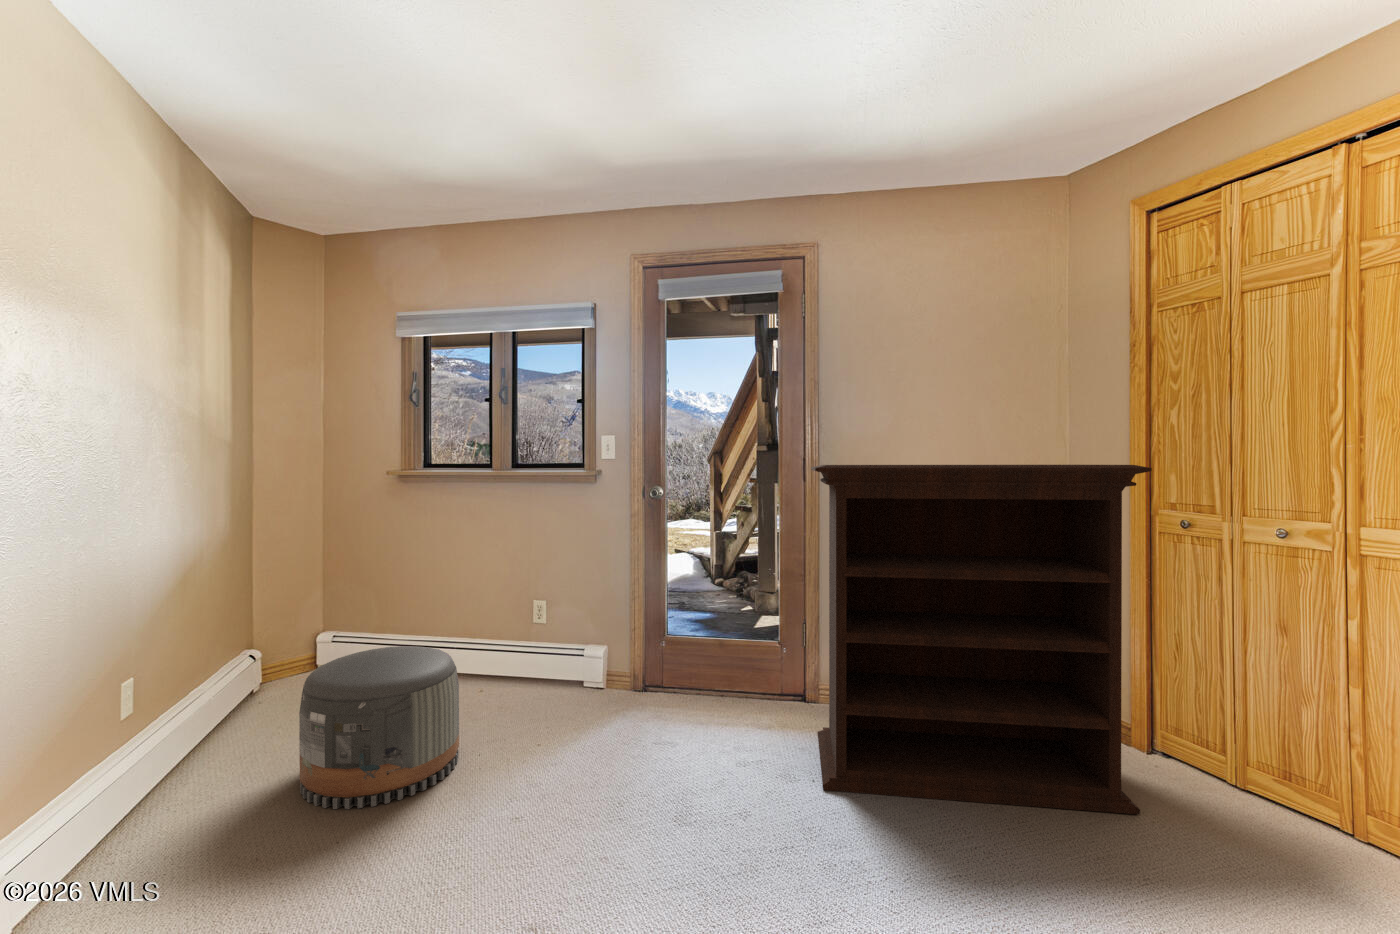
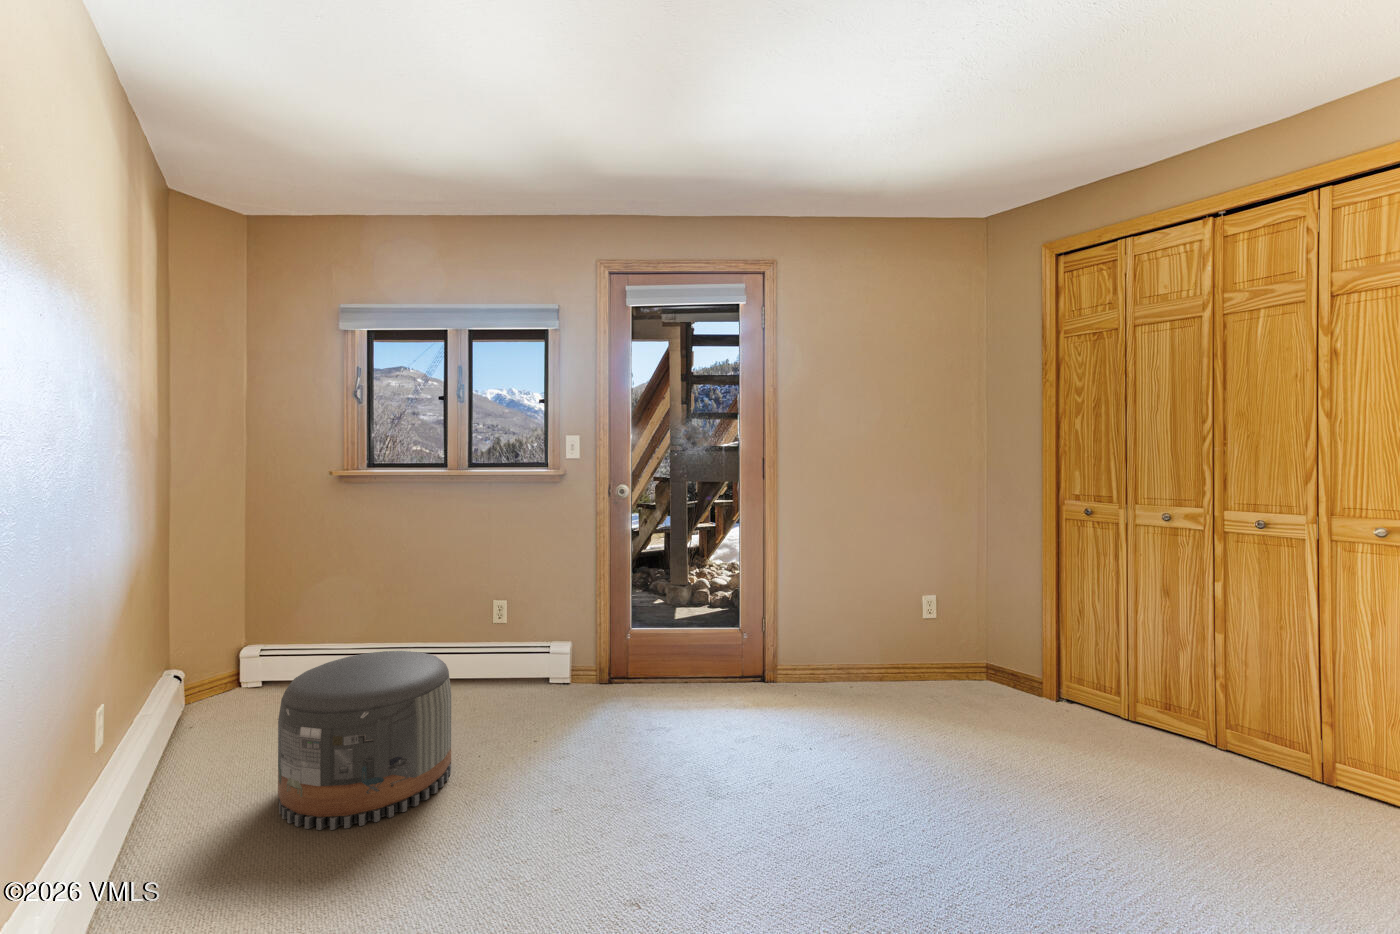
bookshelf: present [811,465,1152,814] -> none [788,461,1080,758]

